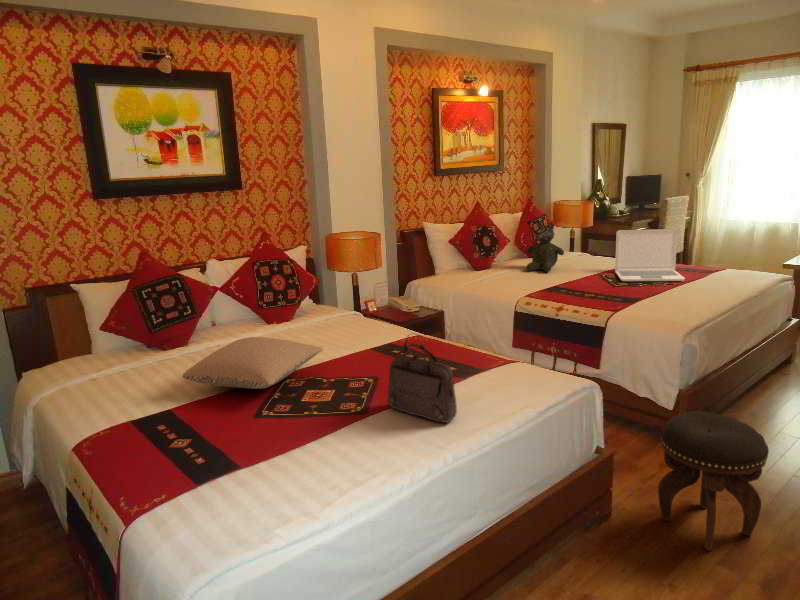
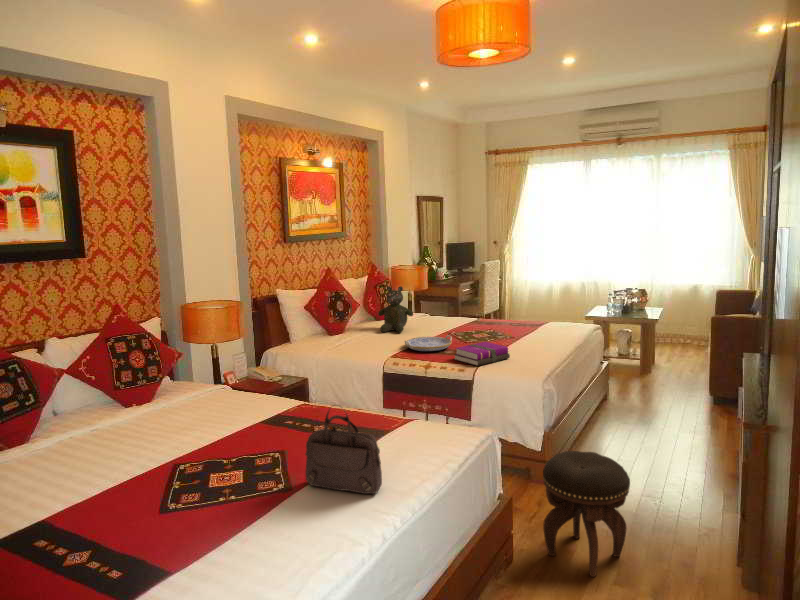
laptop: present [615,229,685,281] -> none [459,290,519,338]
serving tray: none [545,277,599,293] -> present [405,335,452,351]
notebook: none [594,286,660,311] -> present [454,342,510,366]
pillow: present [183,337,323,389] -> none [50,424,215,486]

